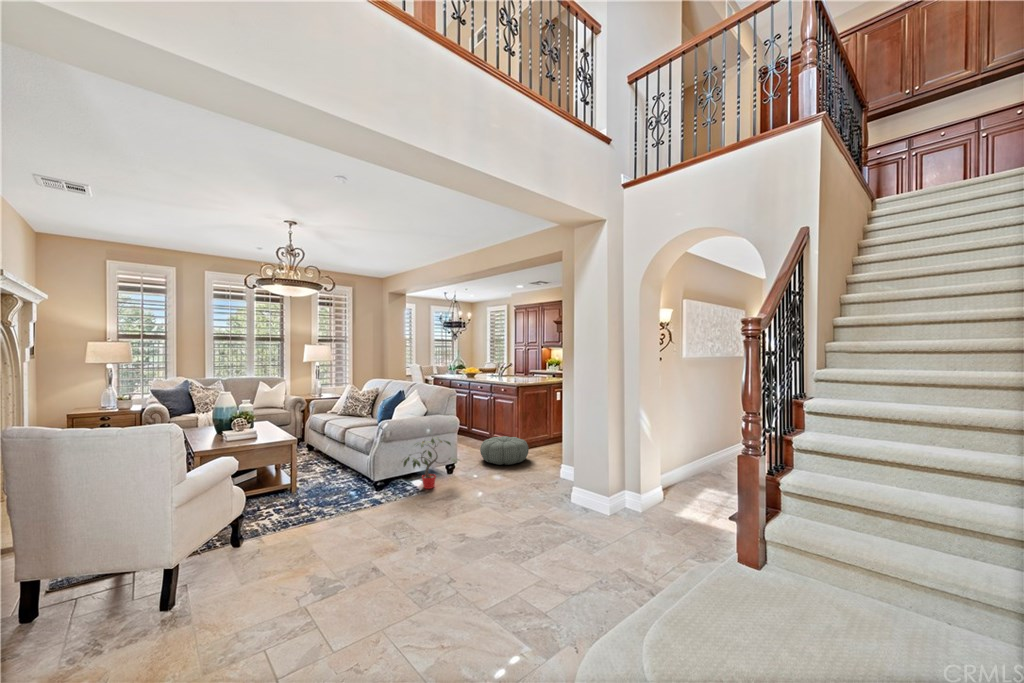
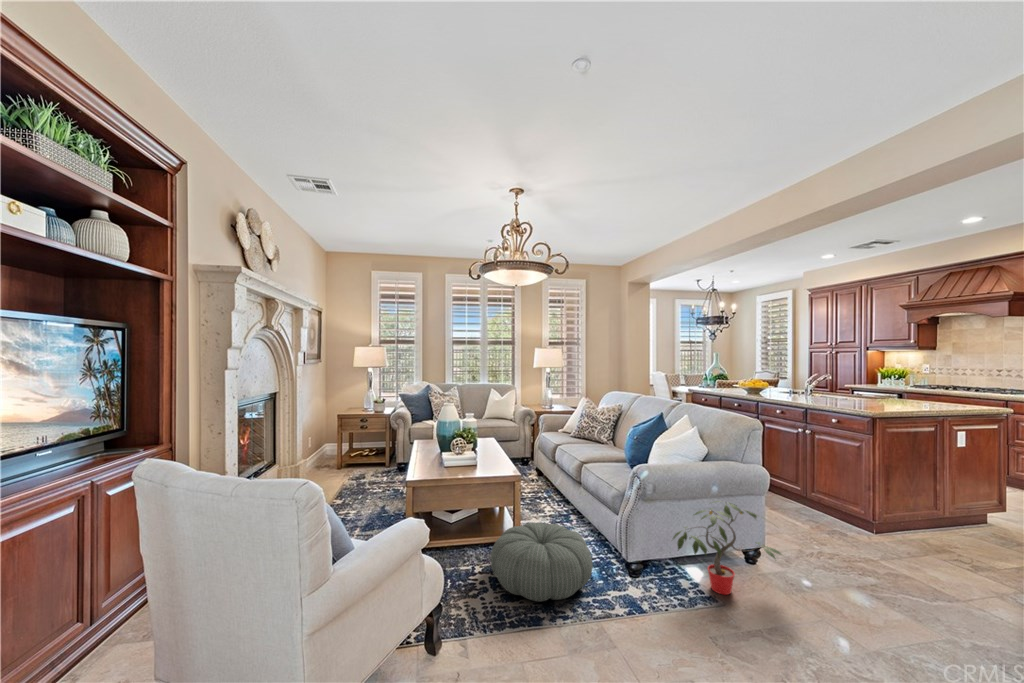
pouf: present [480,436,529,465] -> present [491,523,593,601]

